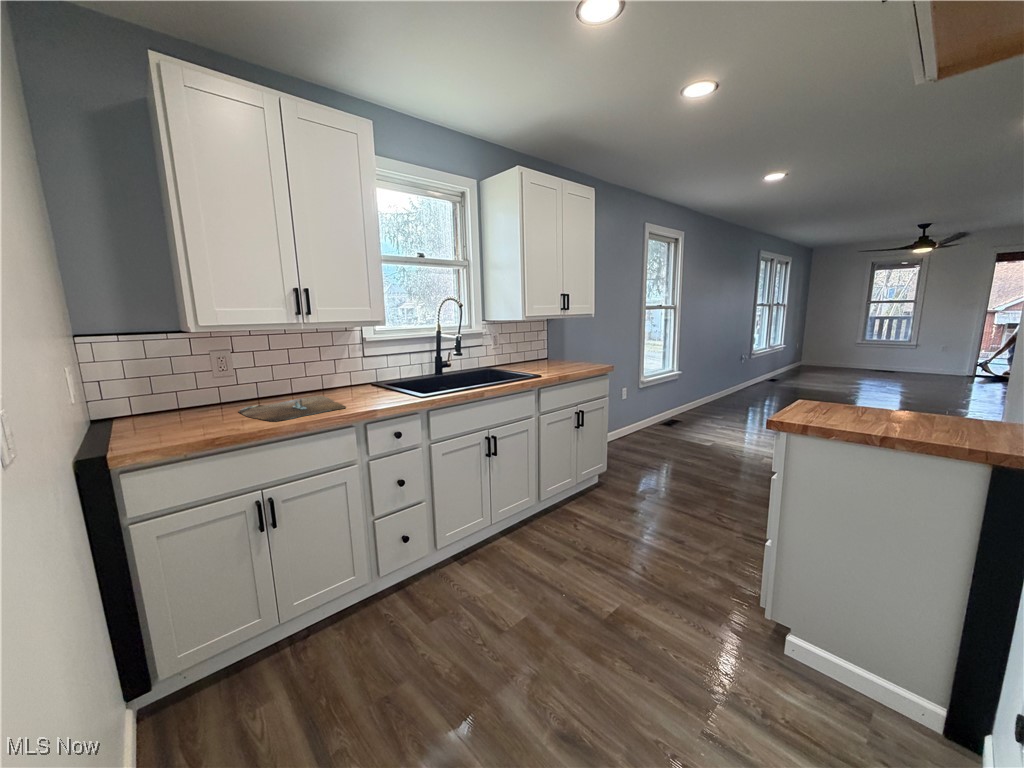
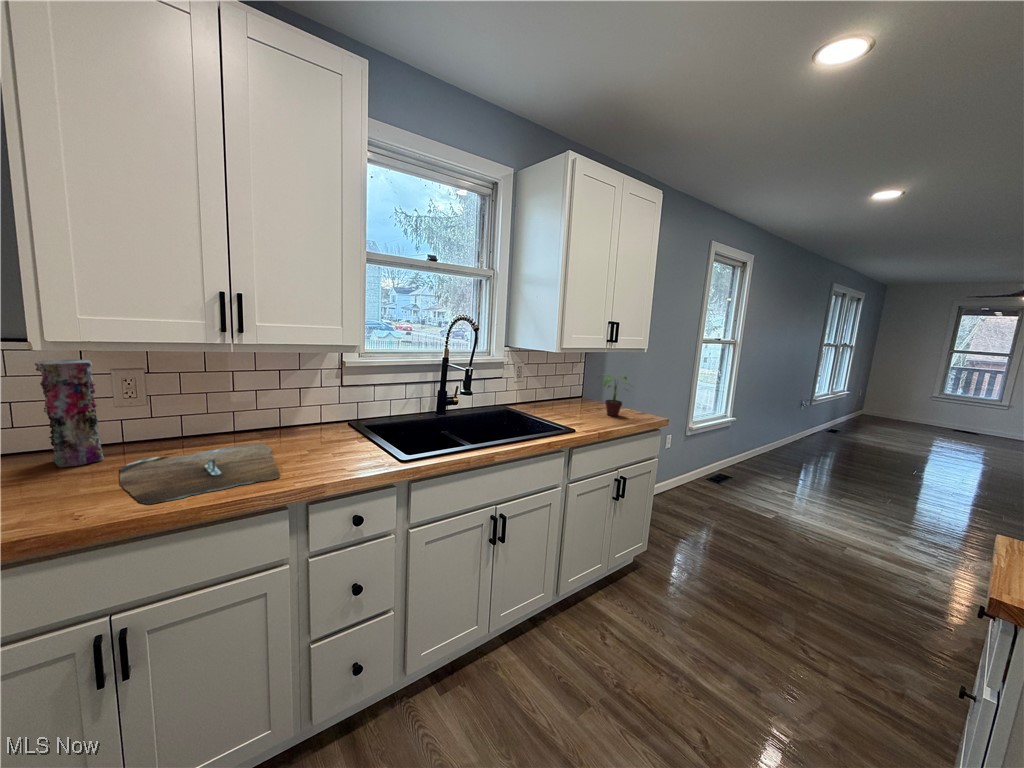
potted plant: none [557,336,585,367] -> present [598,374,631,416]
vase: none [175,343,221,414] -> present [35,360,104,467]

